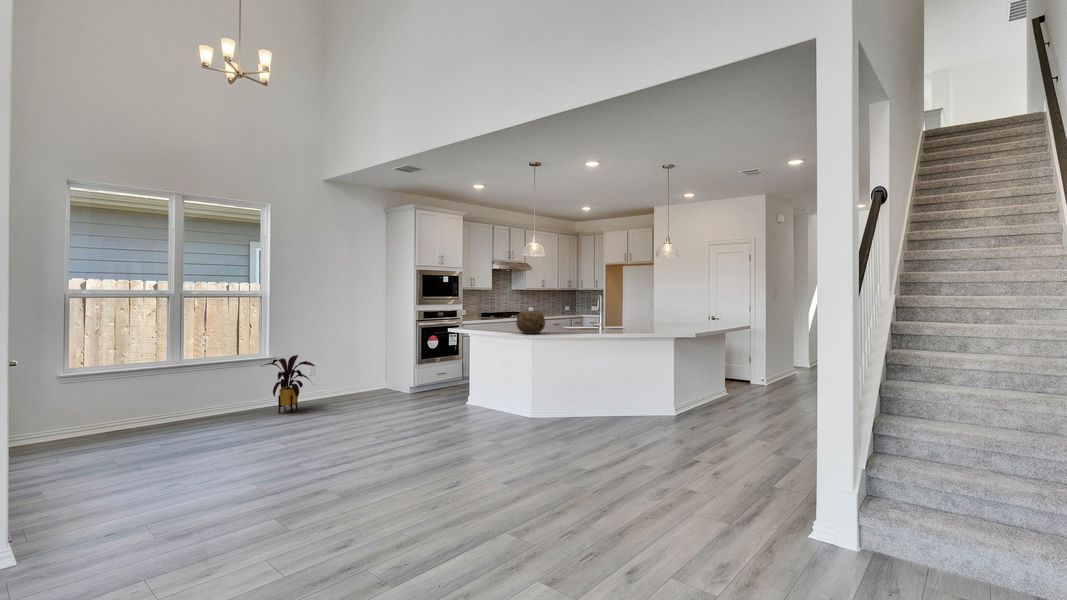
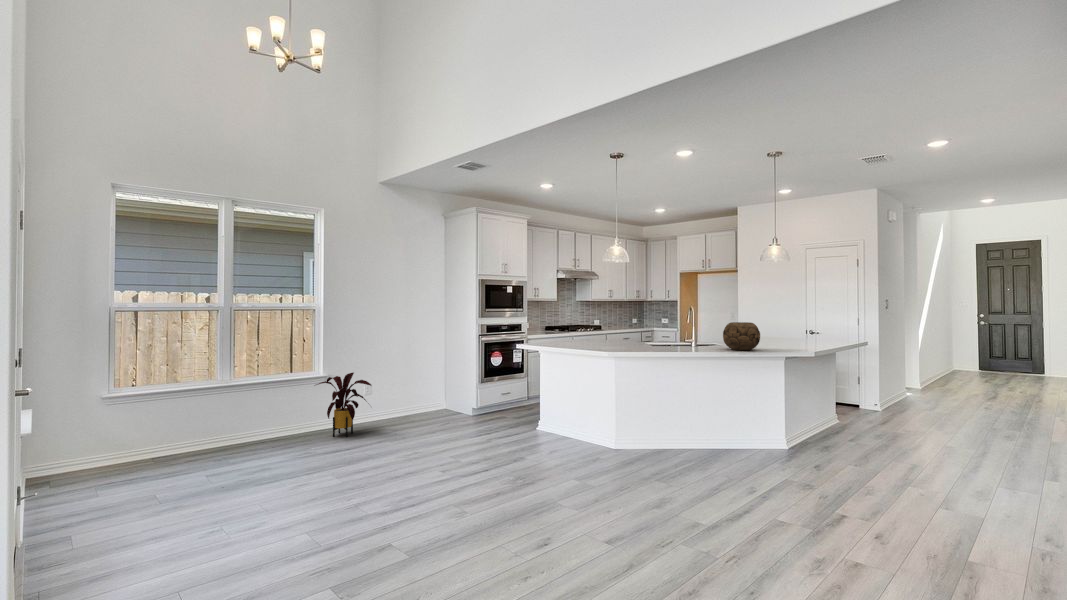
decorative bowl: present [516,311,545,334] -> present [723,322,760,350]

